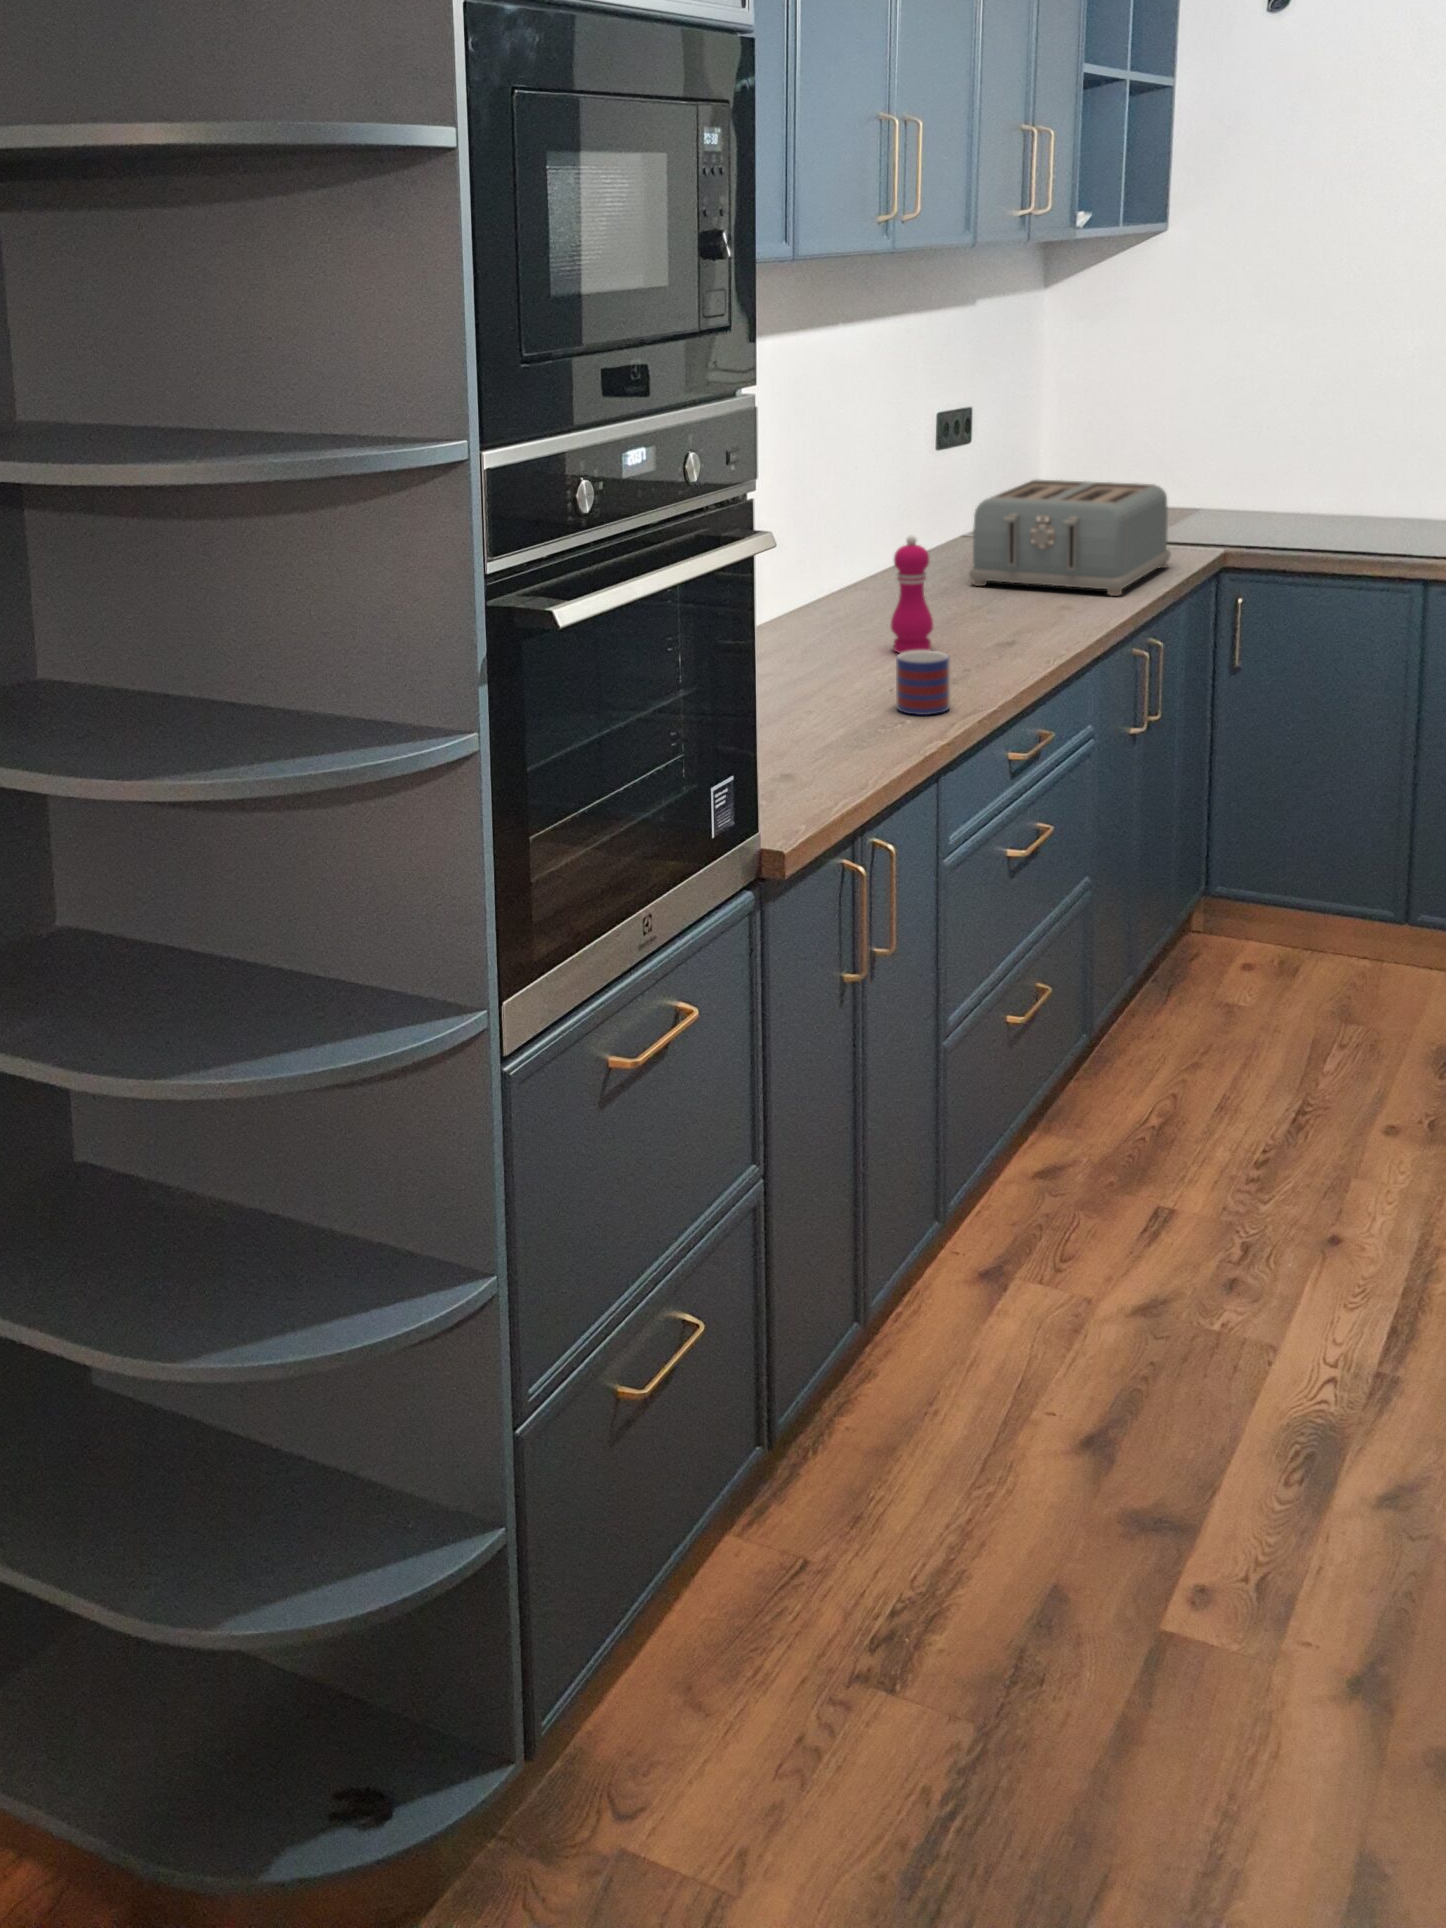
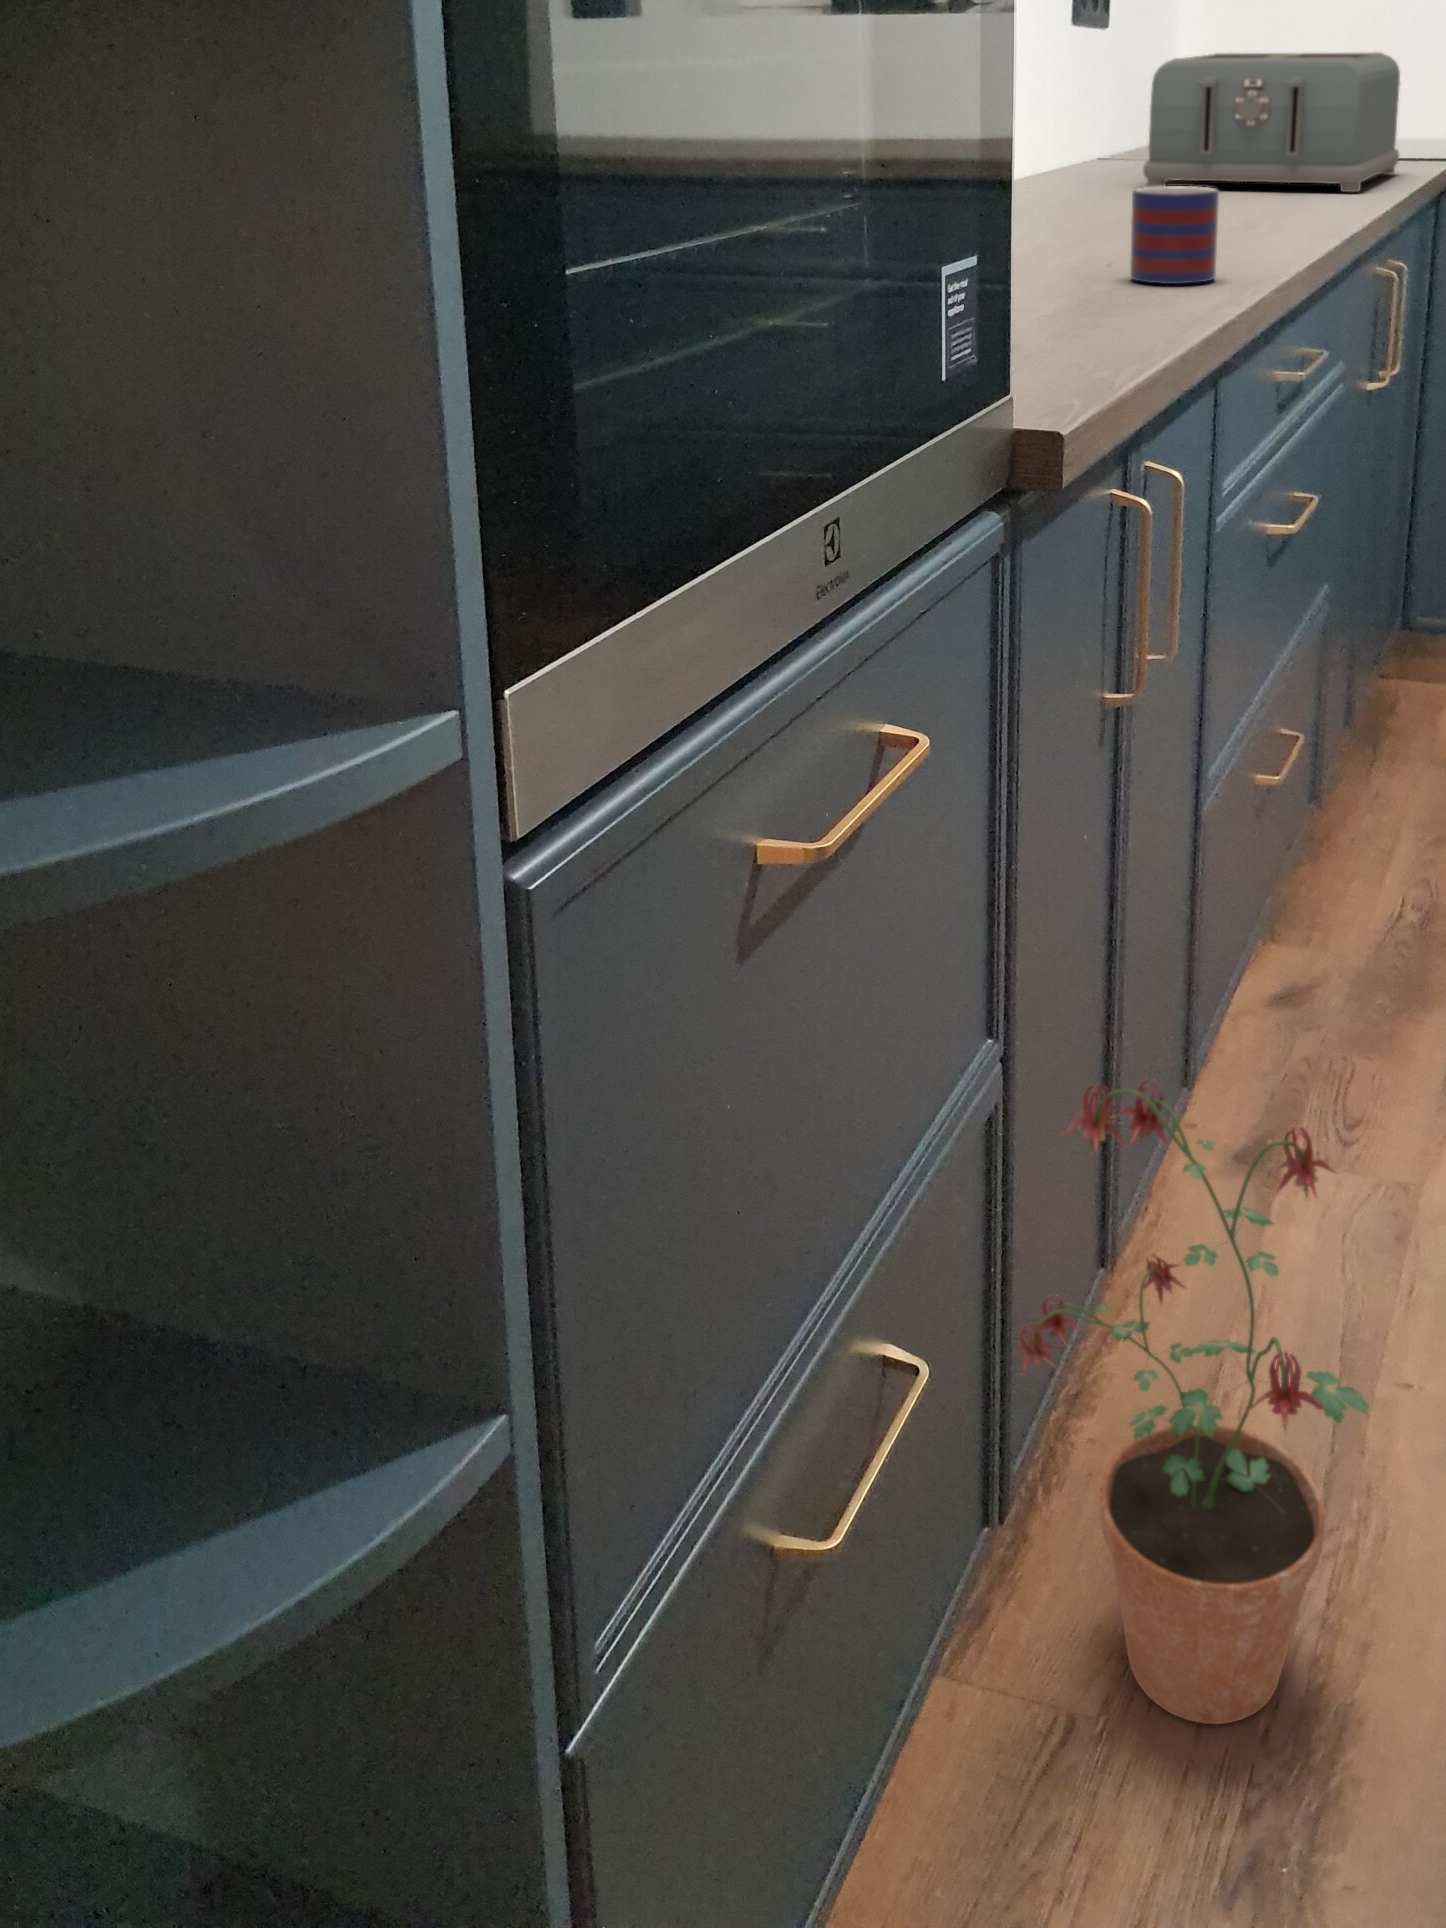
pepper mill: present [891,536,933,653] -> none [1077,48,1142,236]
potted plant: none [761,1193,964,1566] -> present [1015,1079,1369,1724]

